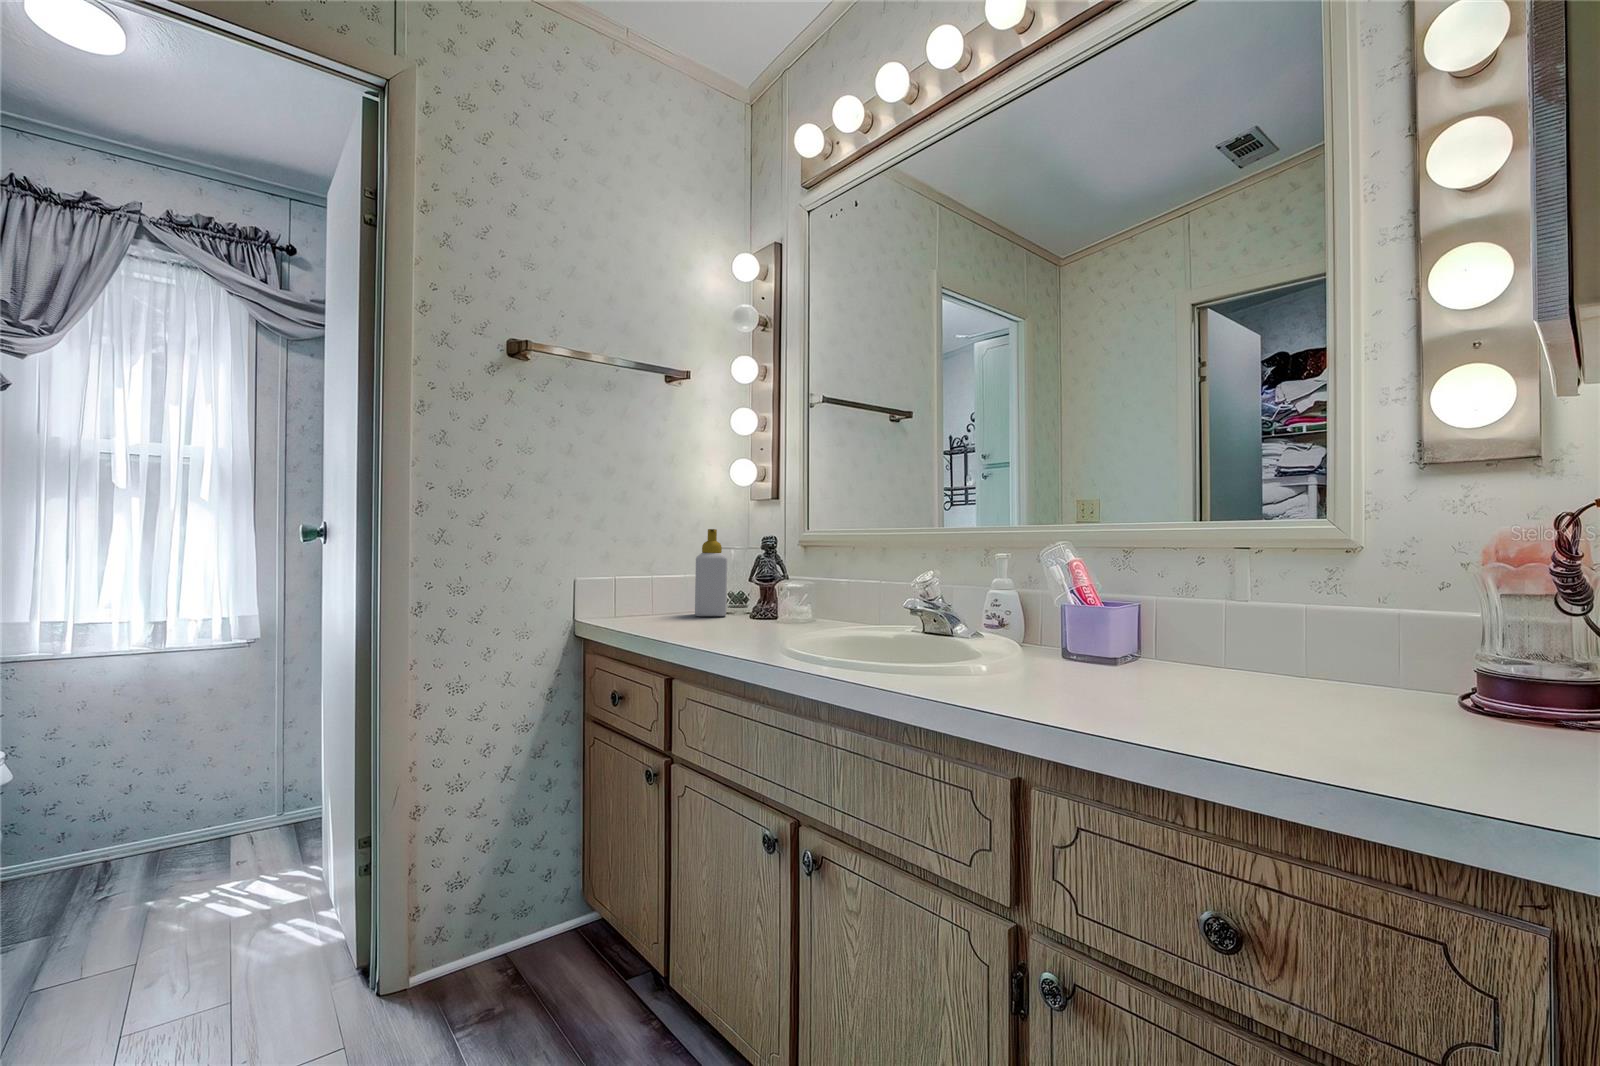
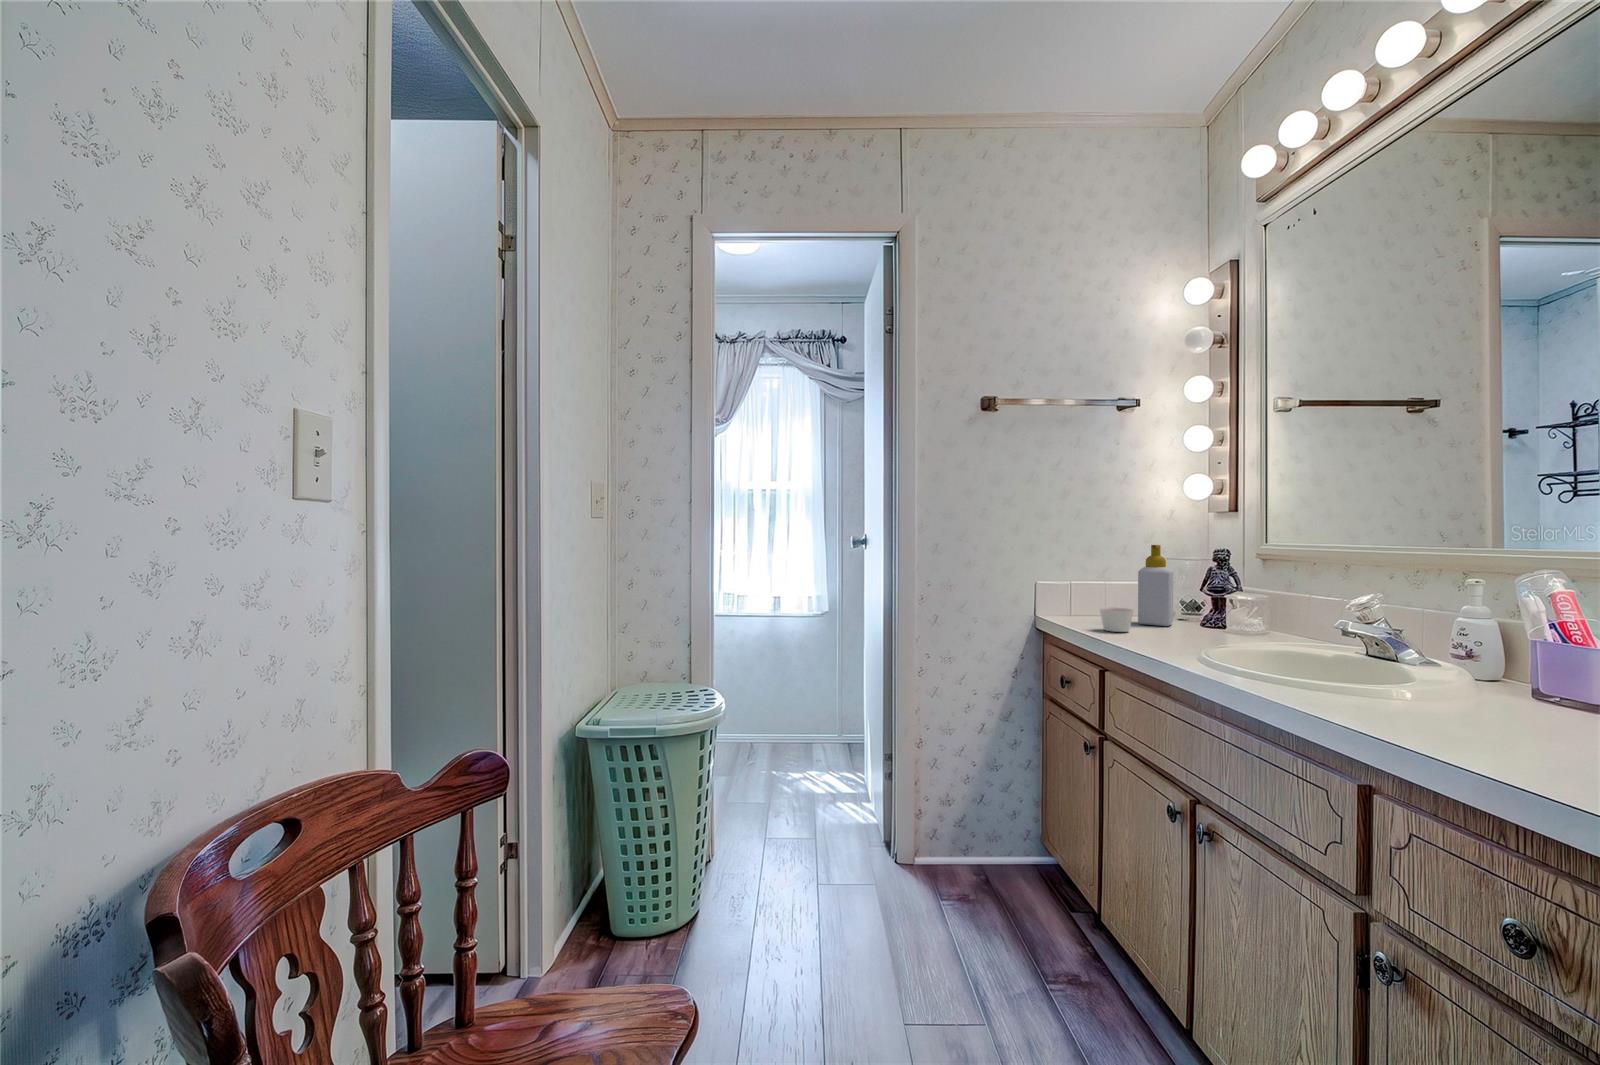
candle: none [663,599,699,628] -> present [1100,607,1134,632]

